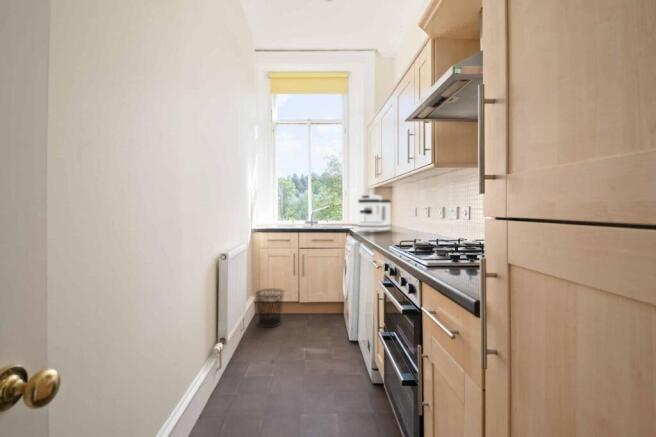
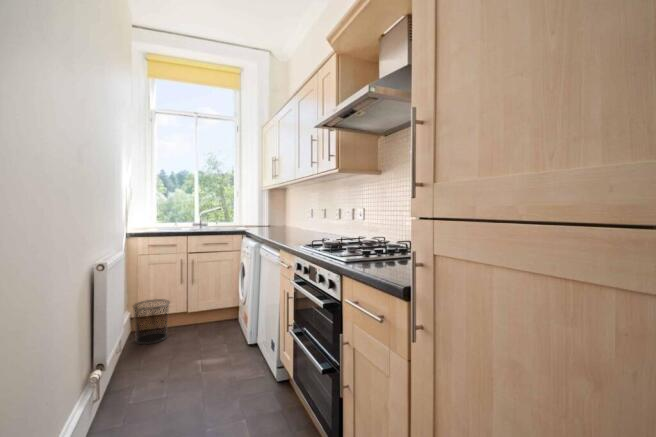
coffee maker: present [357,195,391,231] -> none [255,196,288,232]

